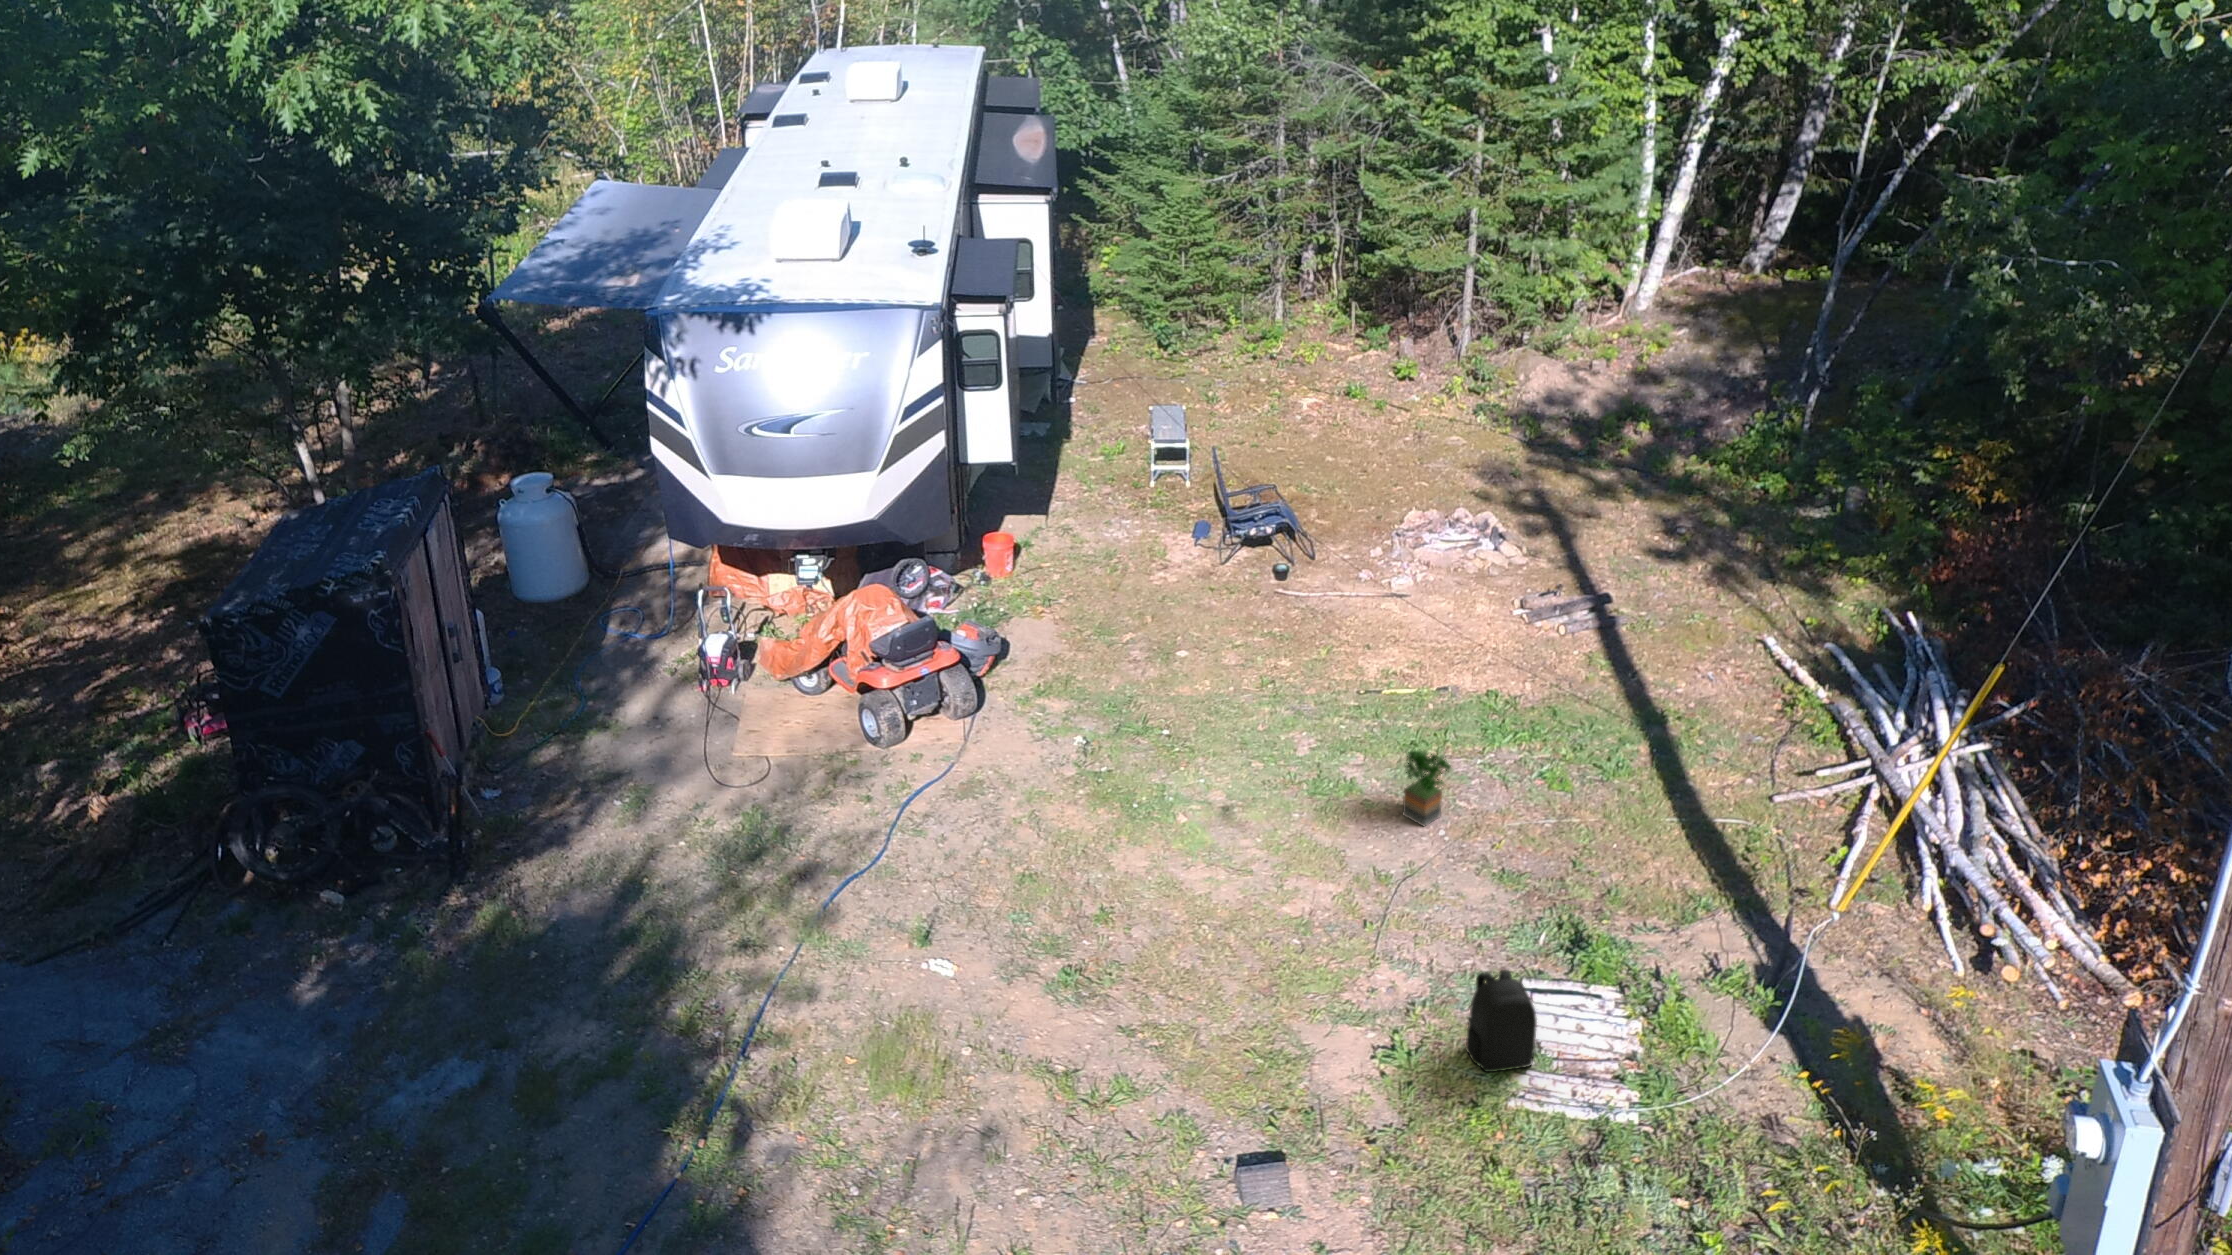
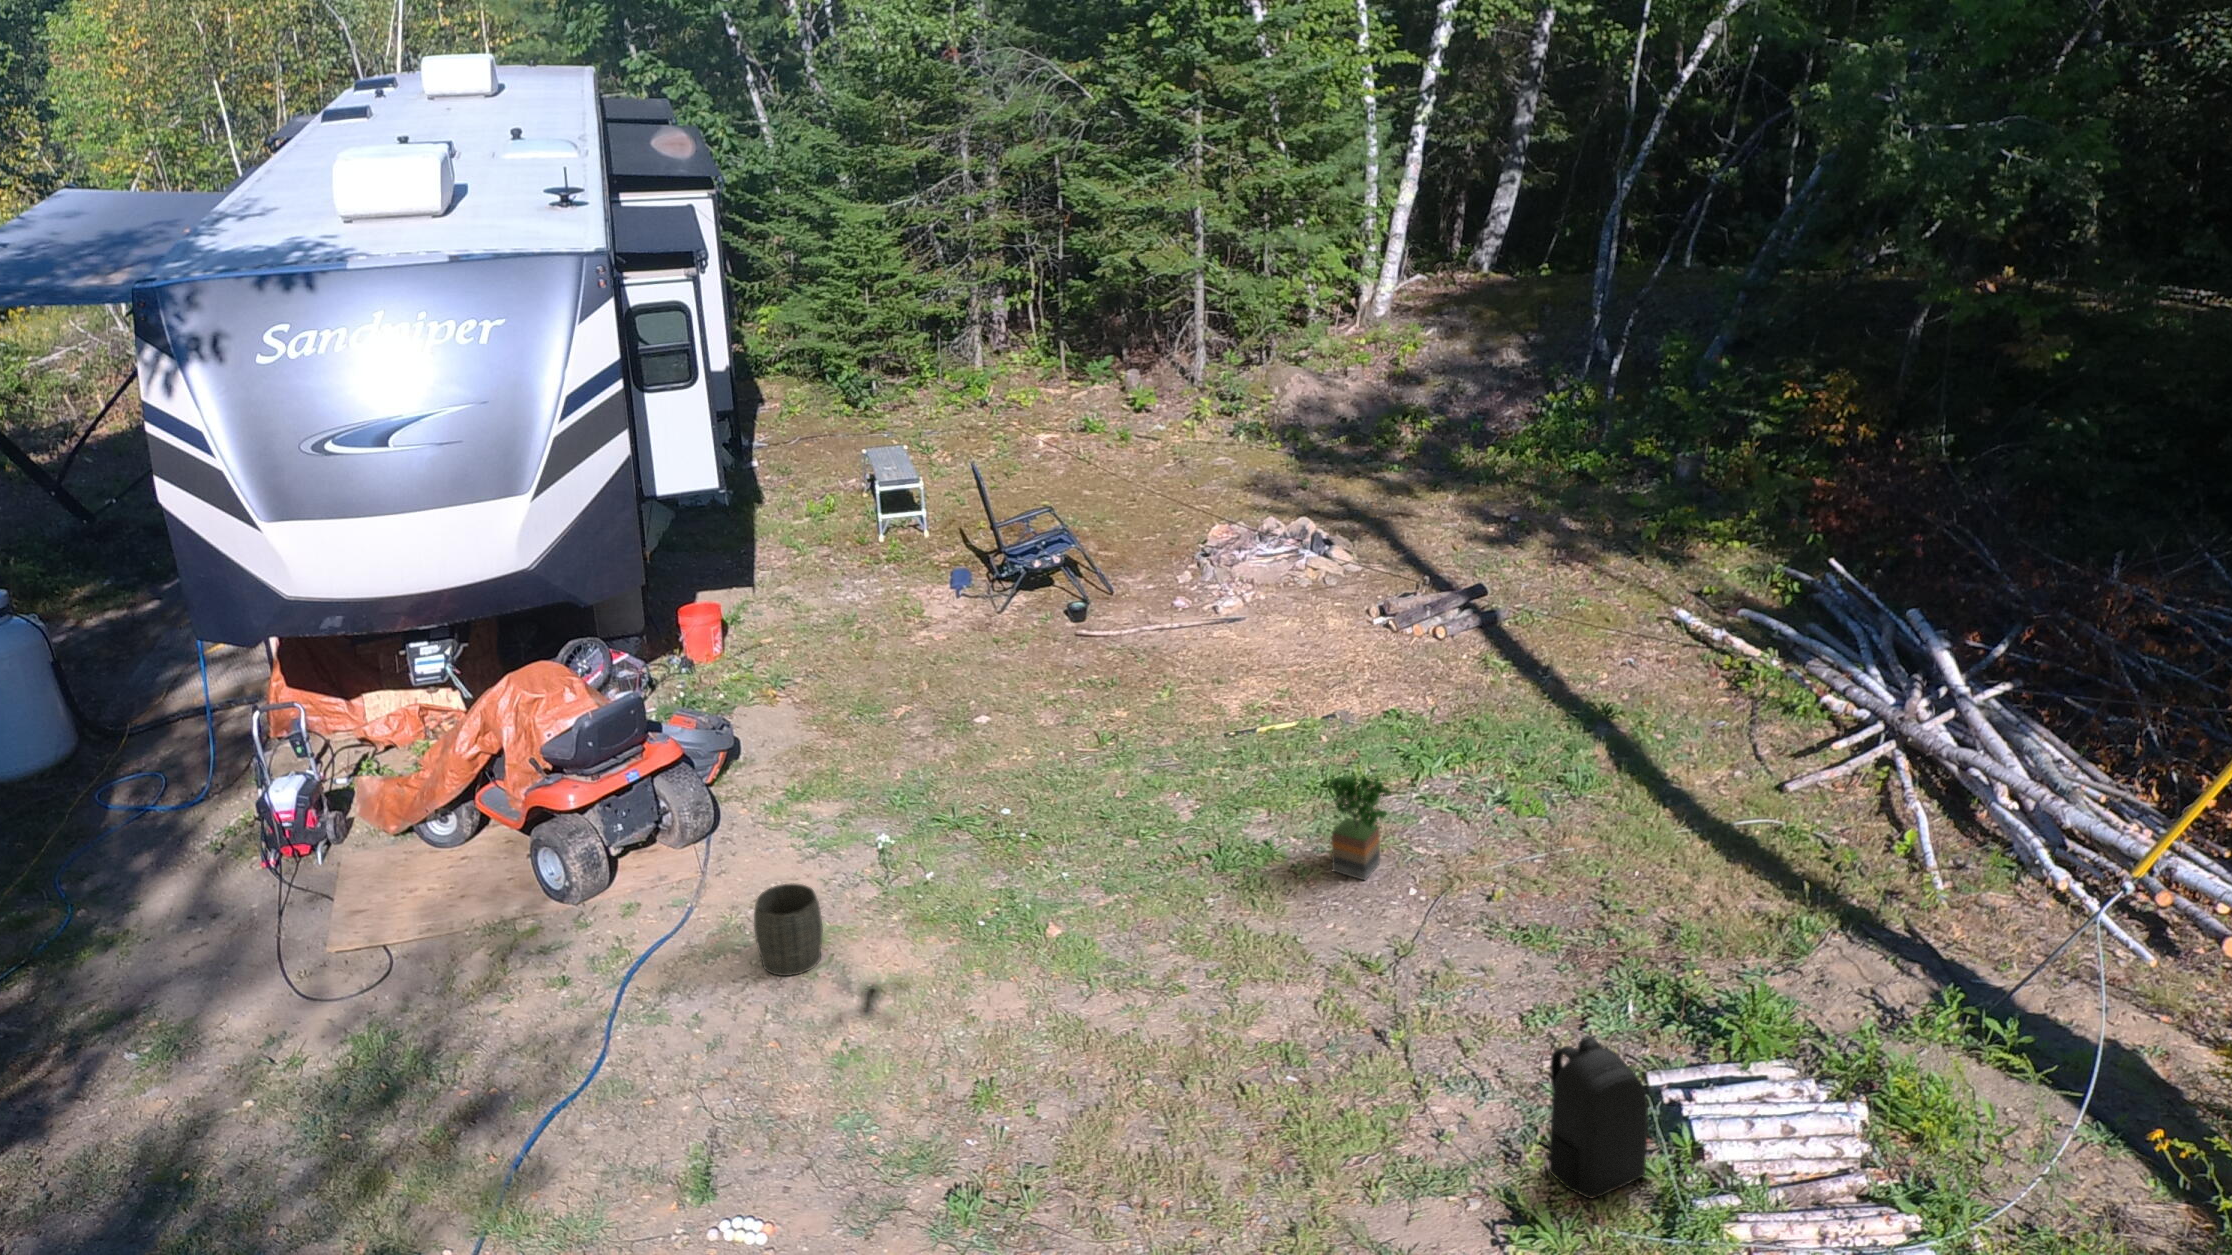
woven basket: none [990,760,1034,820] -> present [754,883,823,976]

